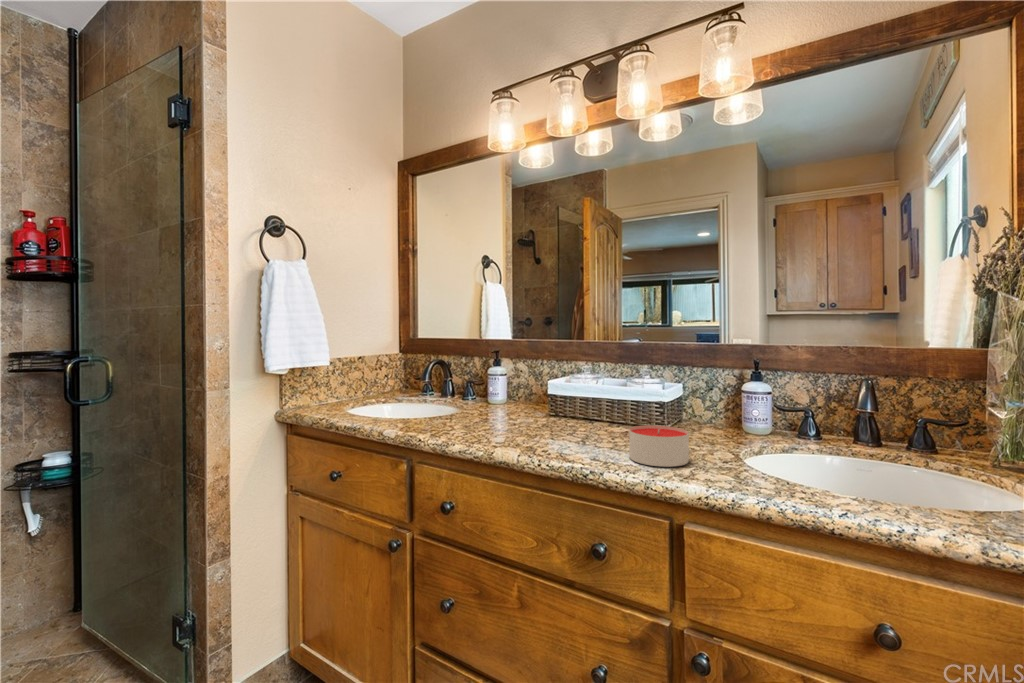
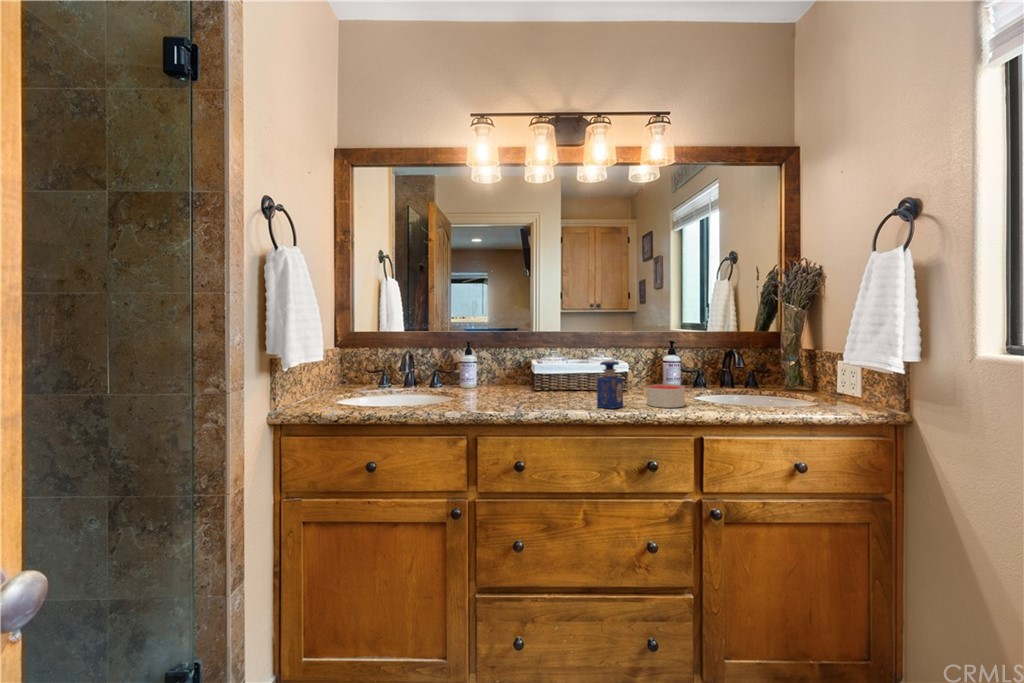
perfume bottle: none [553,384,590,454] -> present [597,360,623,409]

